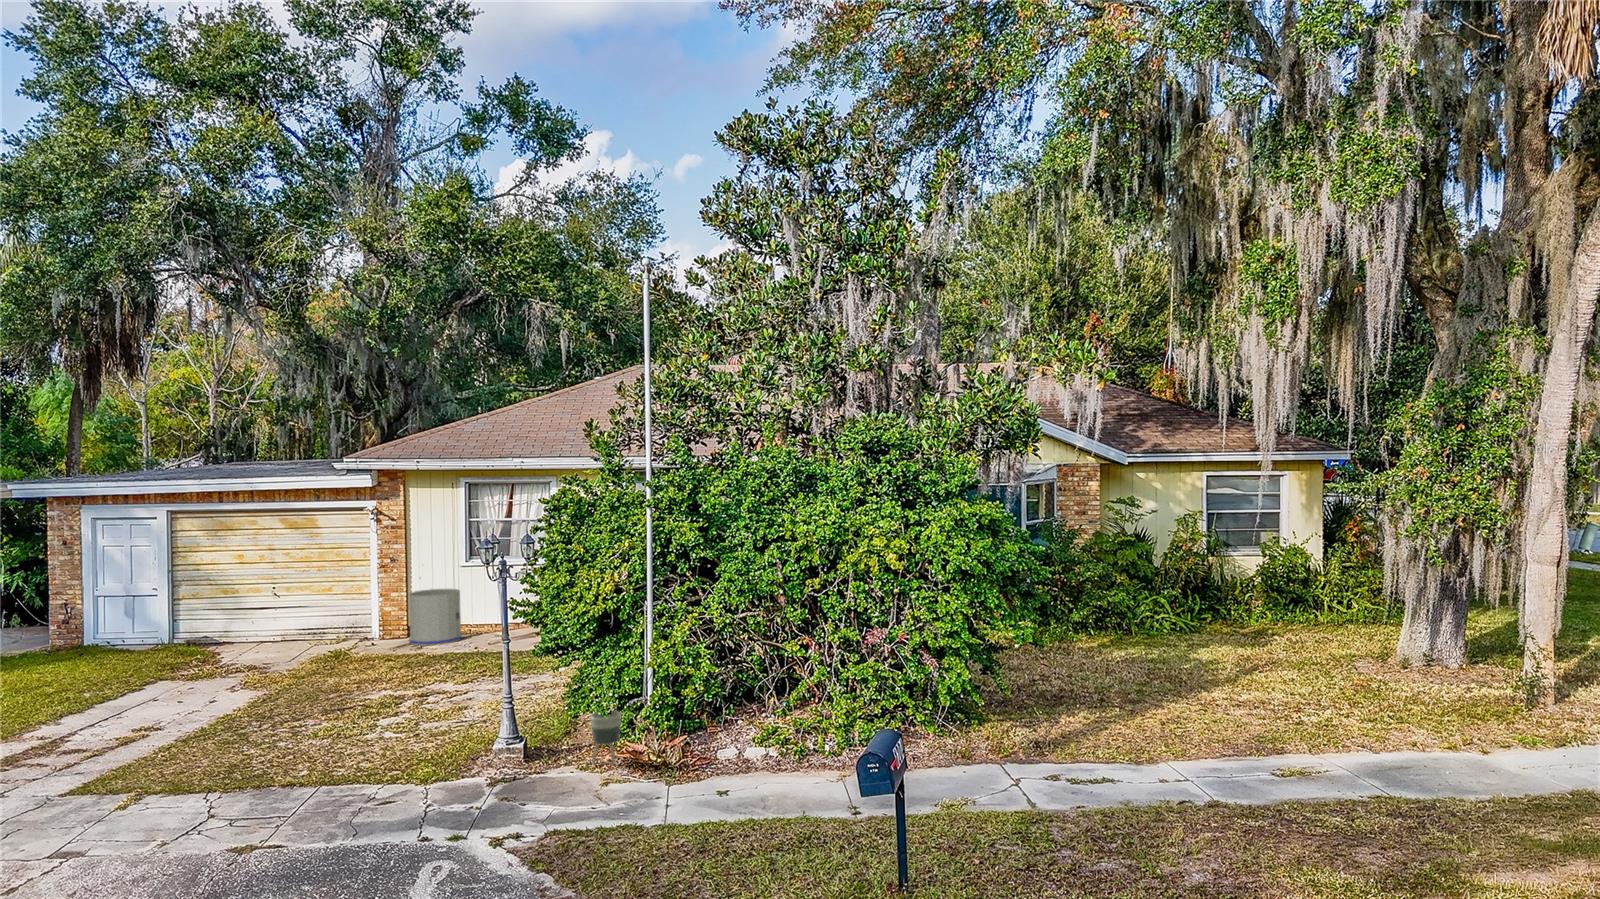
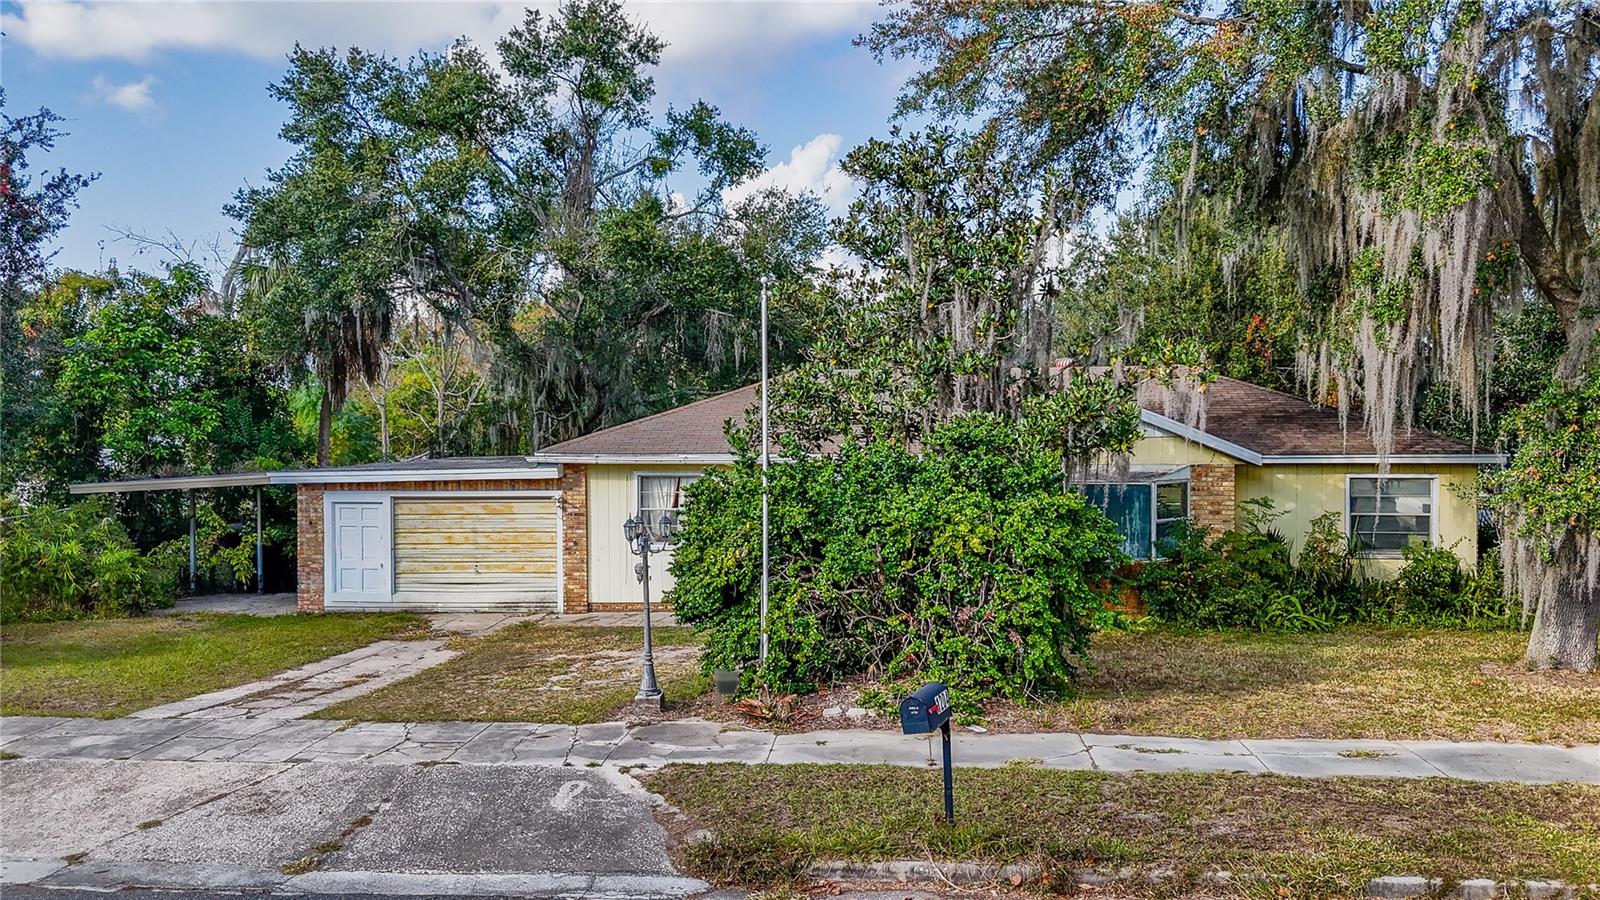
trash can: present [409,589,462,646] -> none [583,578,629,627]

